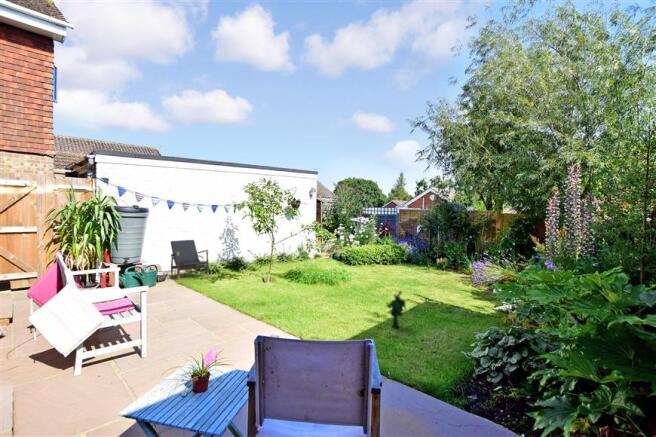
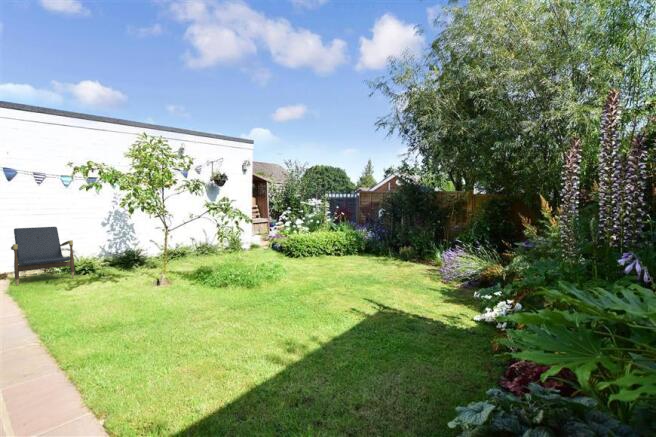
decorative plant: present [387,291,406,328] -> none [292,306,332,375]

